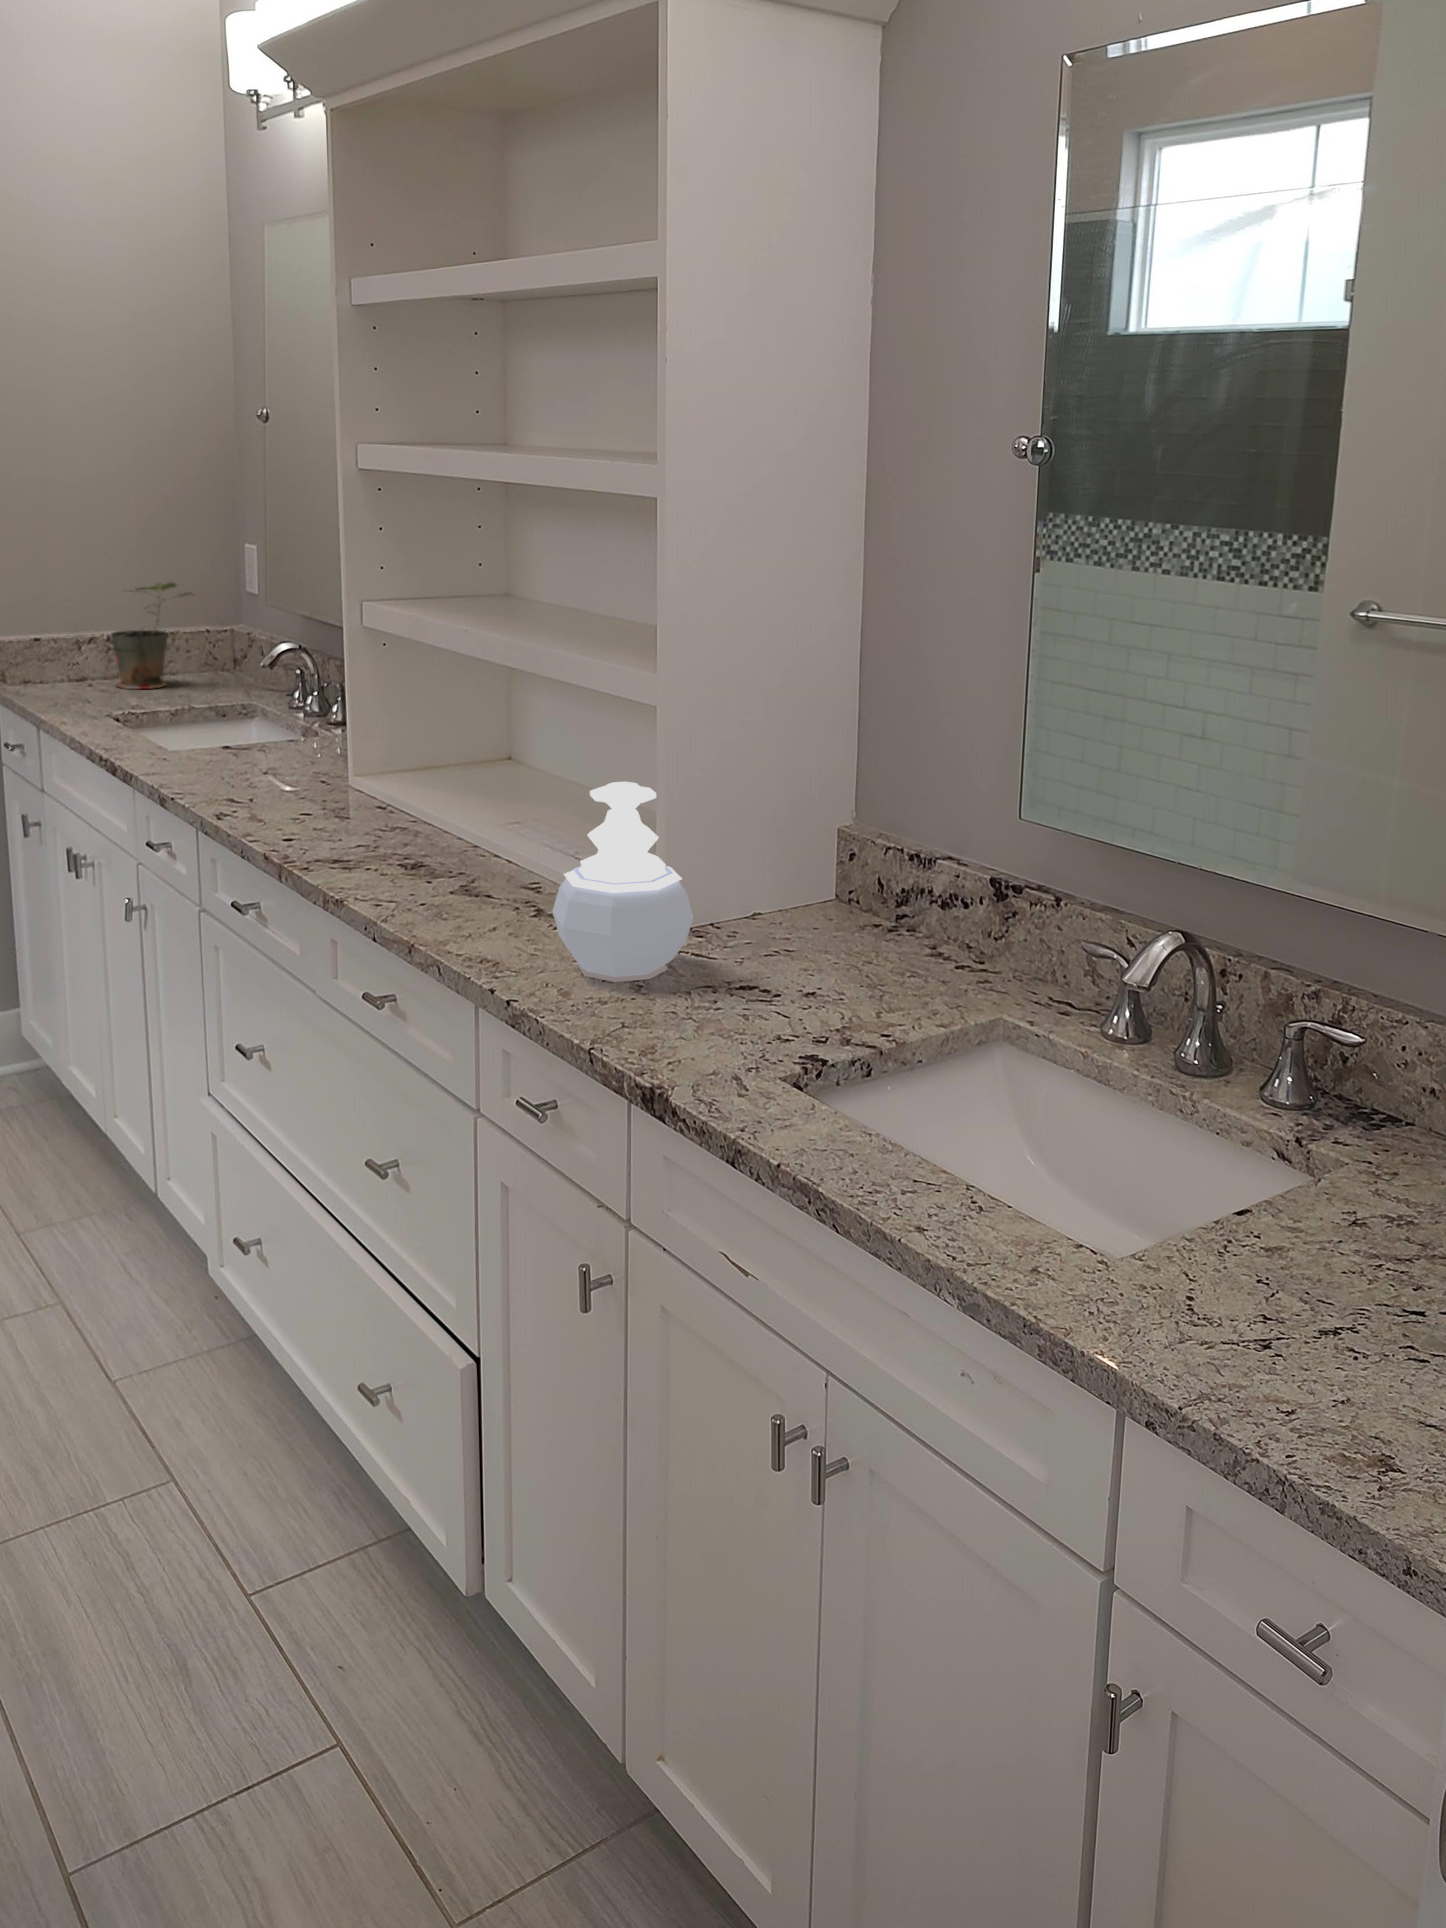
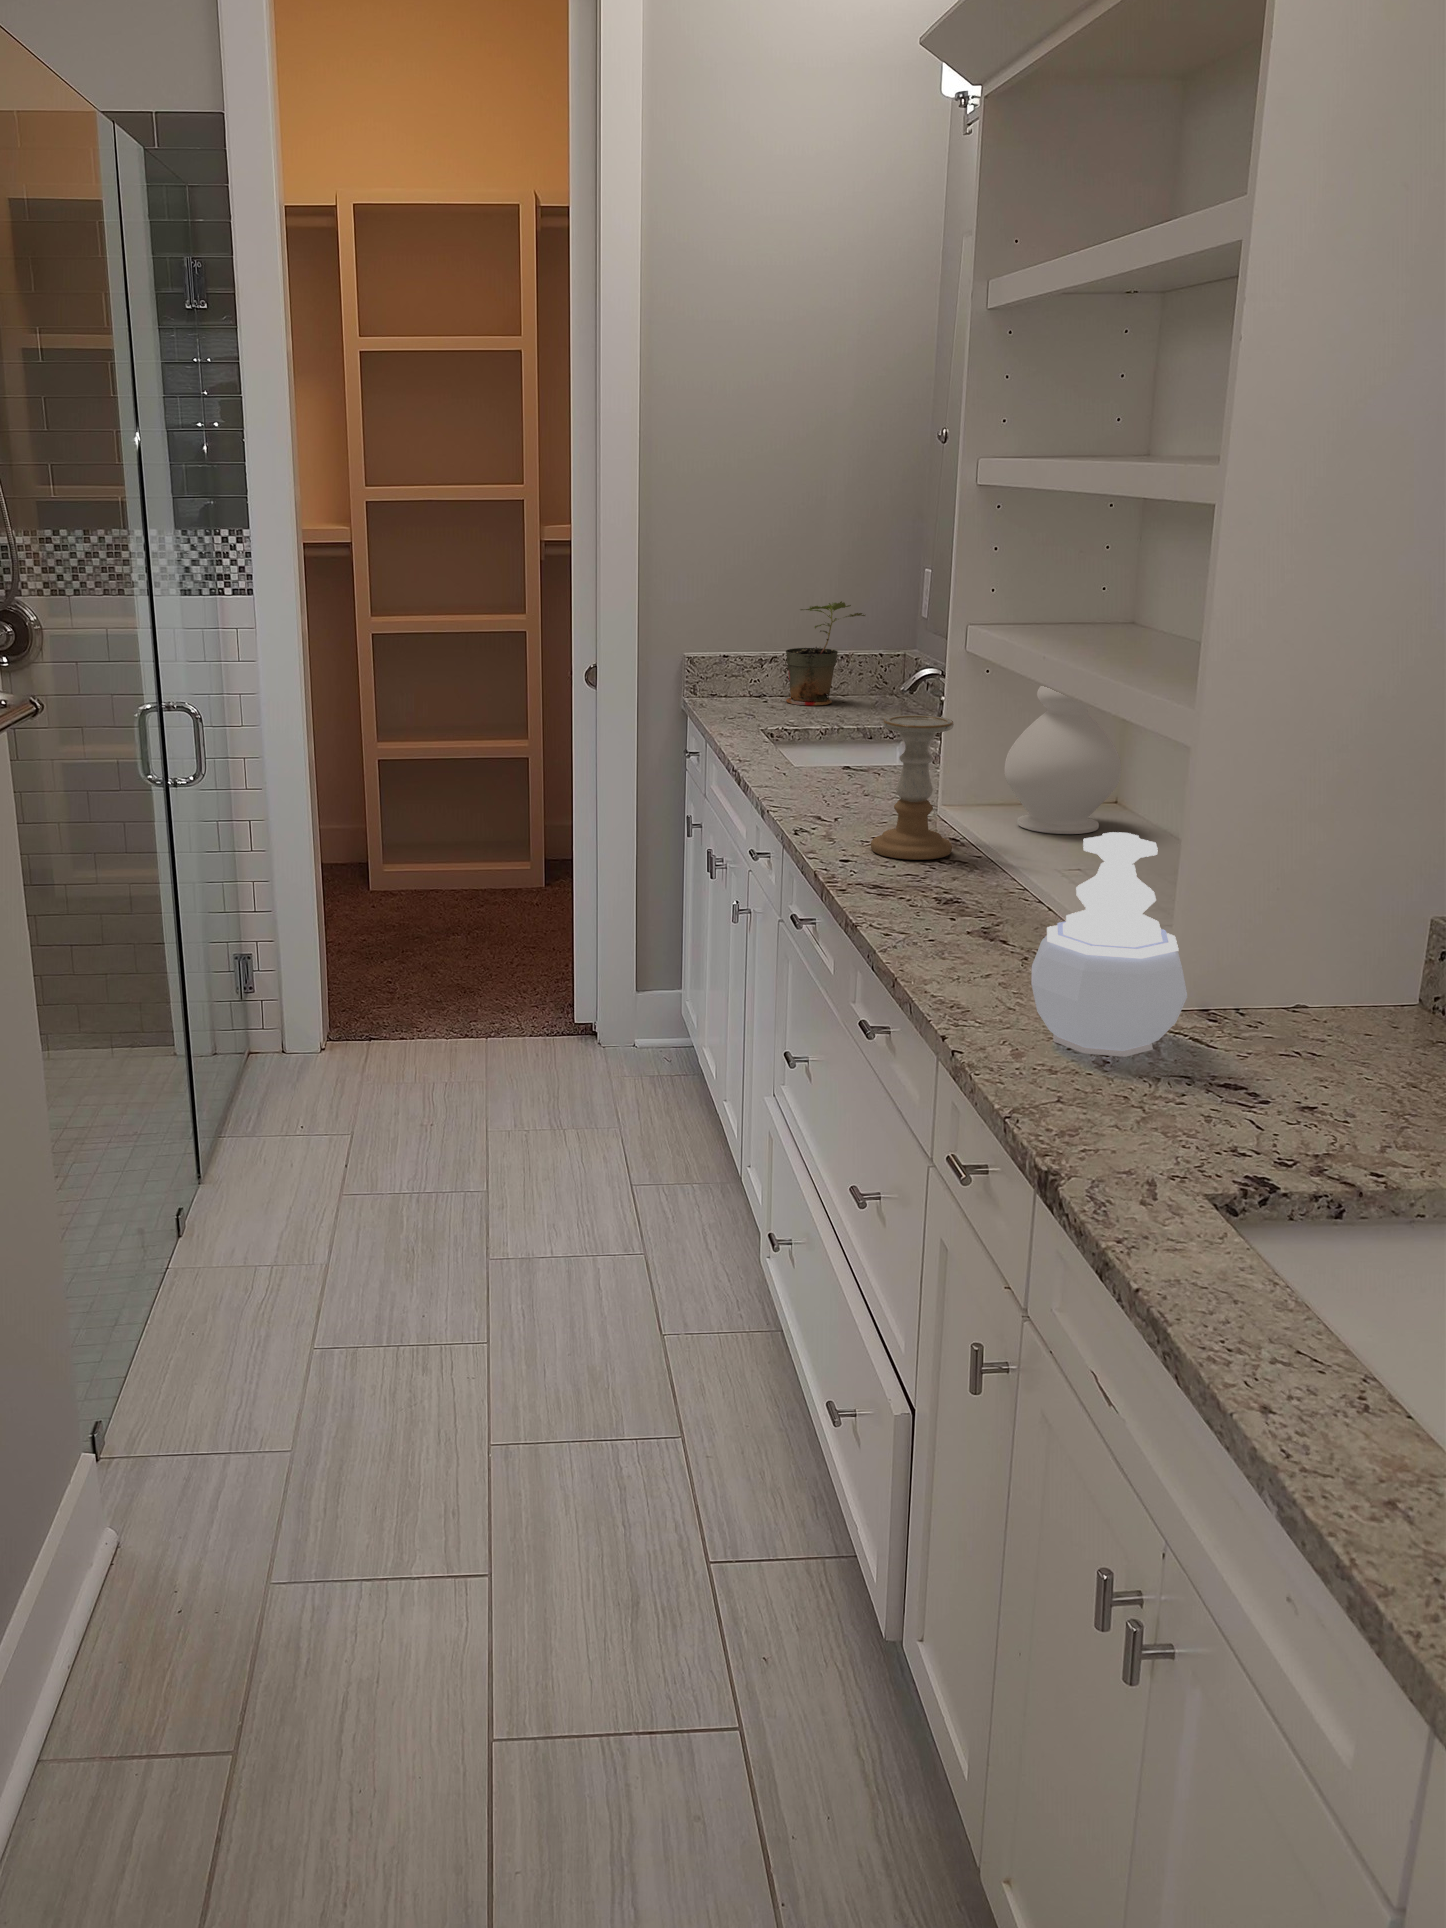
decorative vase: none [415,636,522,792] -> present [1004,686,1121,834]
candle holder: none [305,691,386,832] -> present [871,715,954,860]

